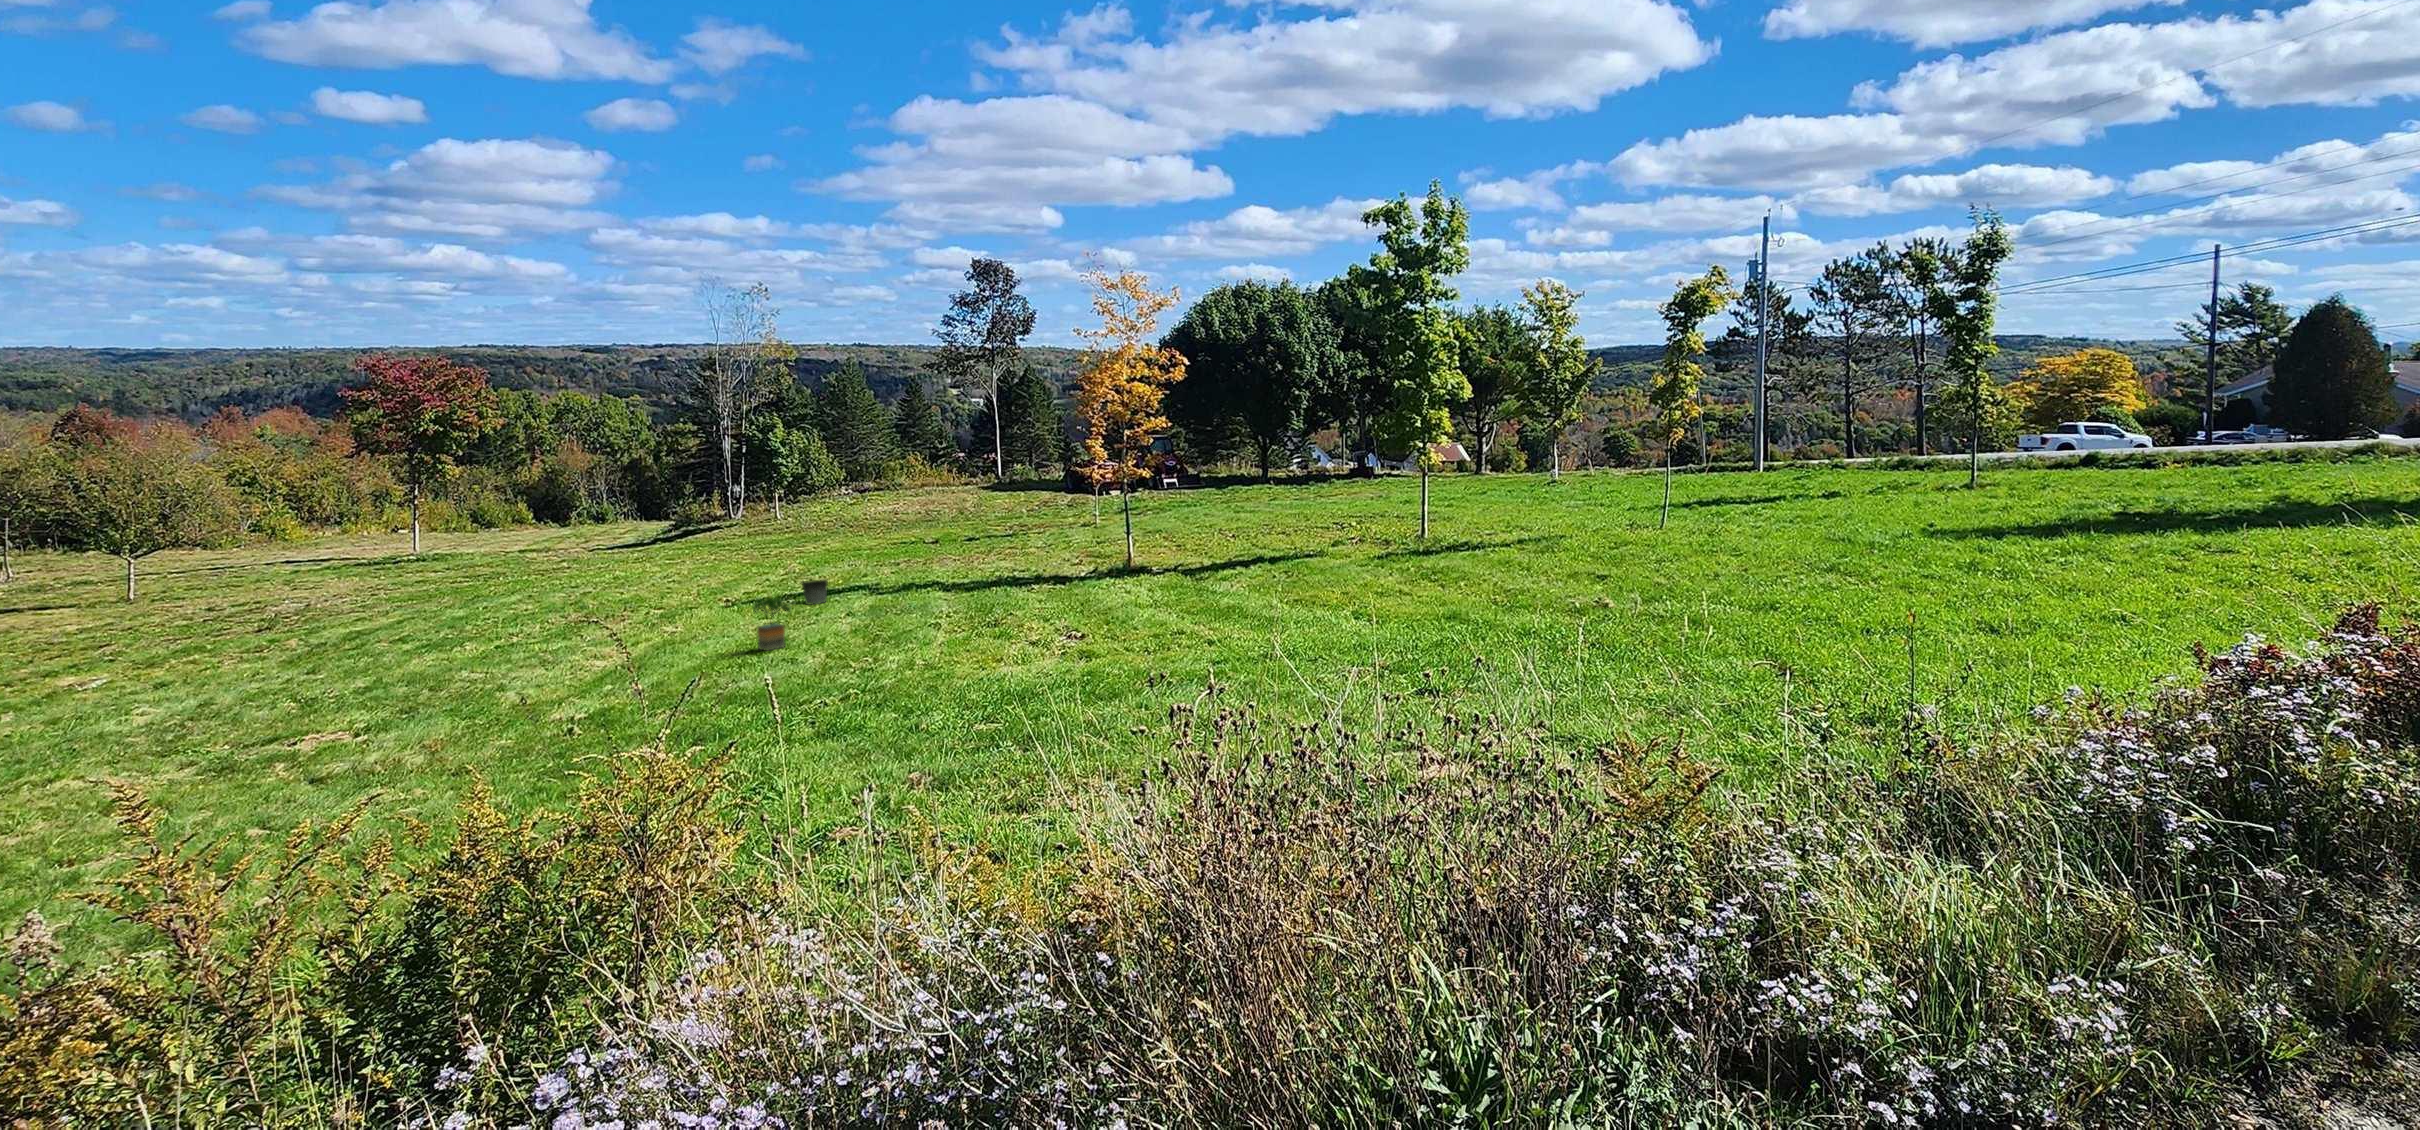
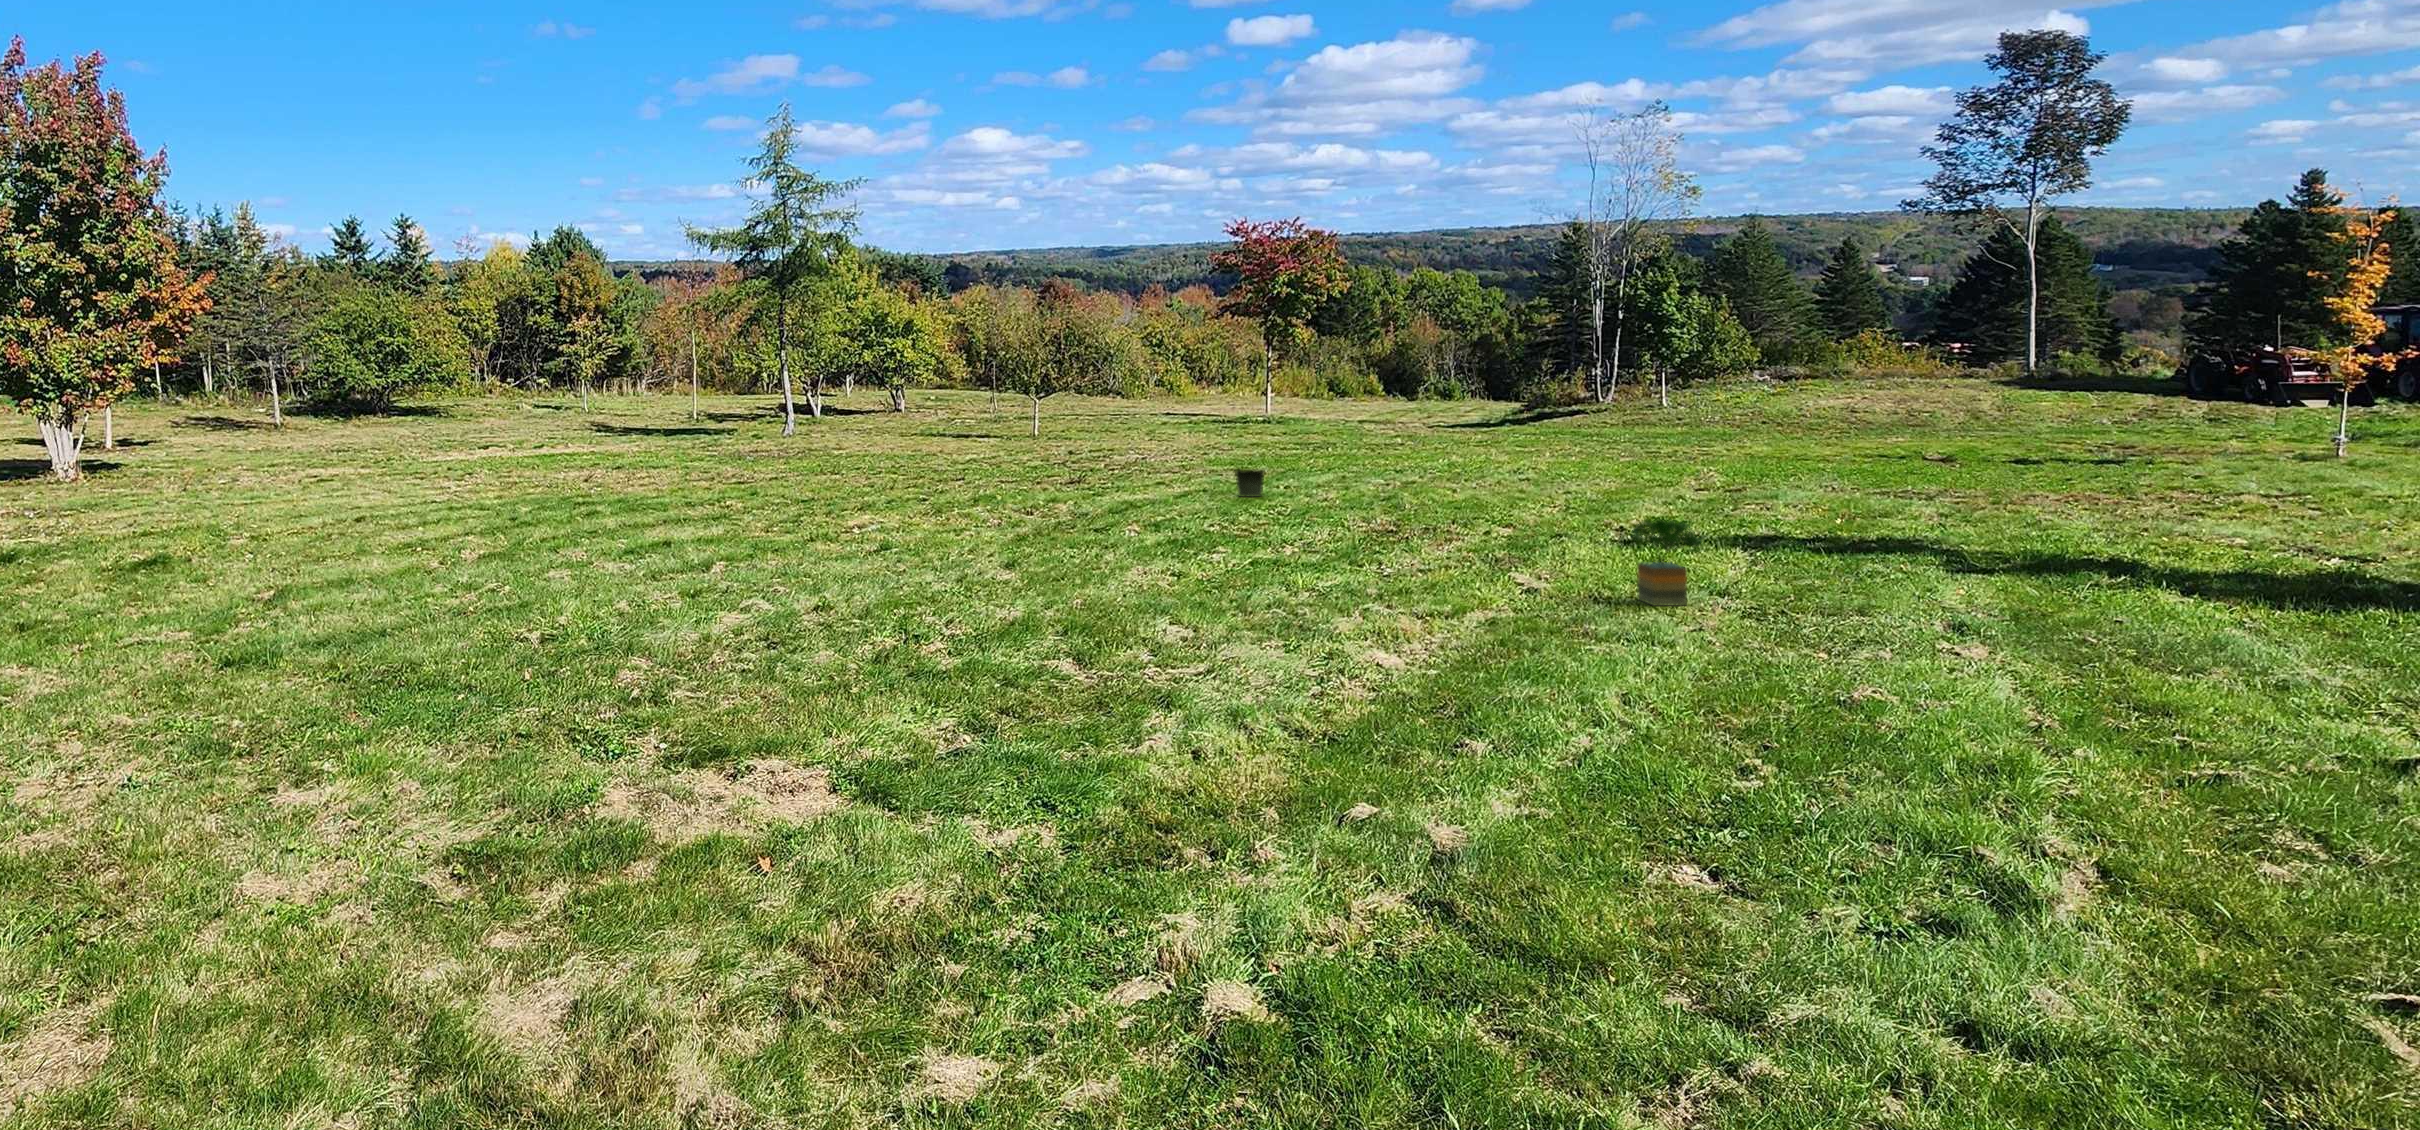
bucket: present [801,579,828,604] -> present [1234,469,1264,497]

